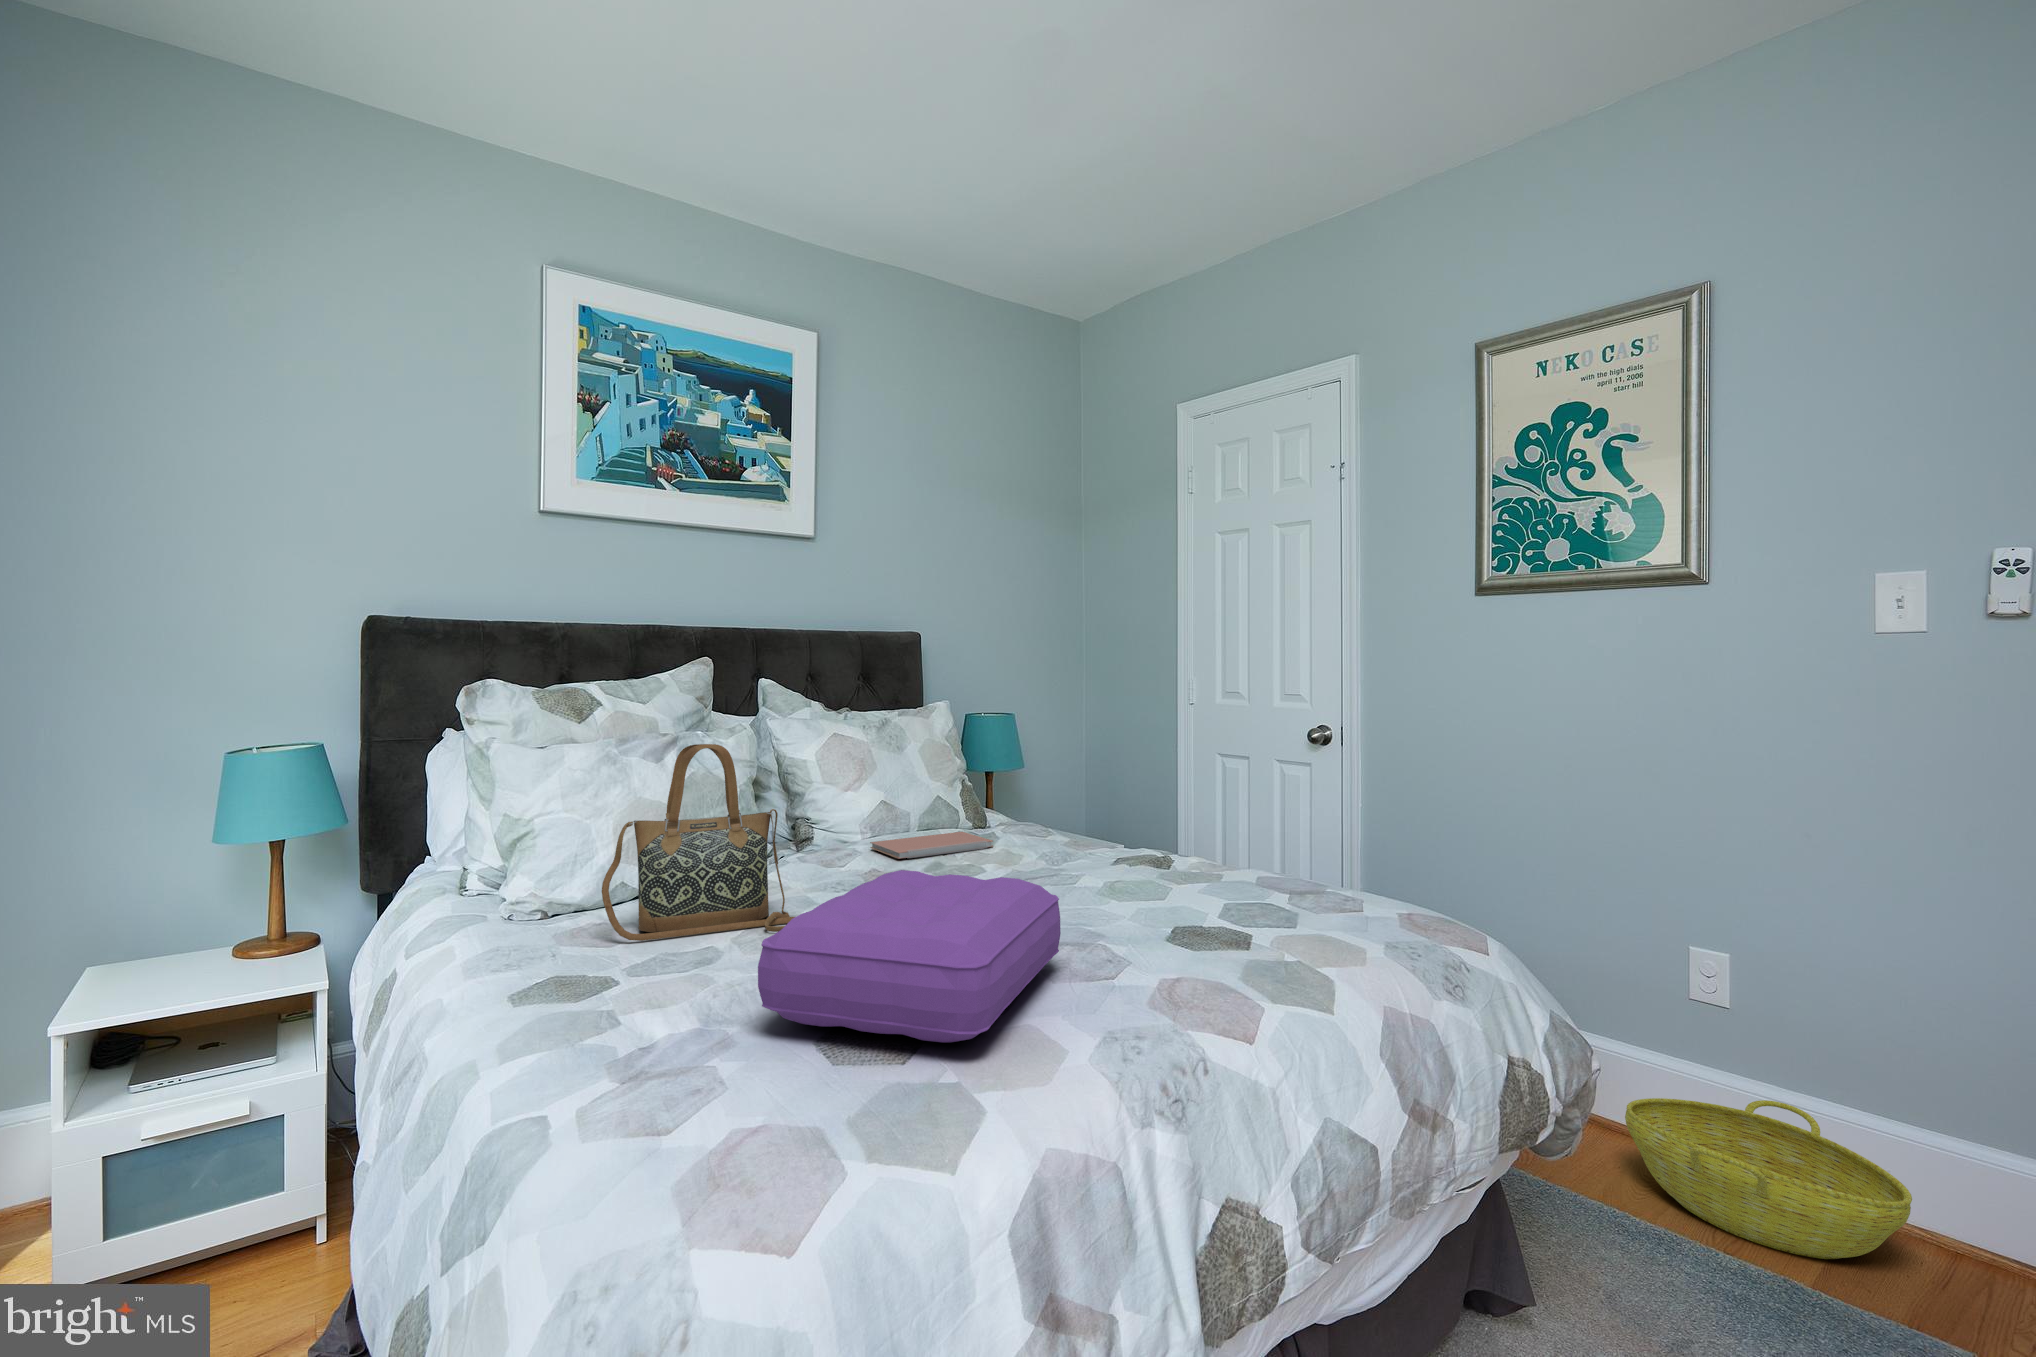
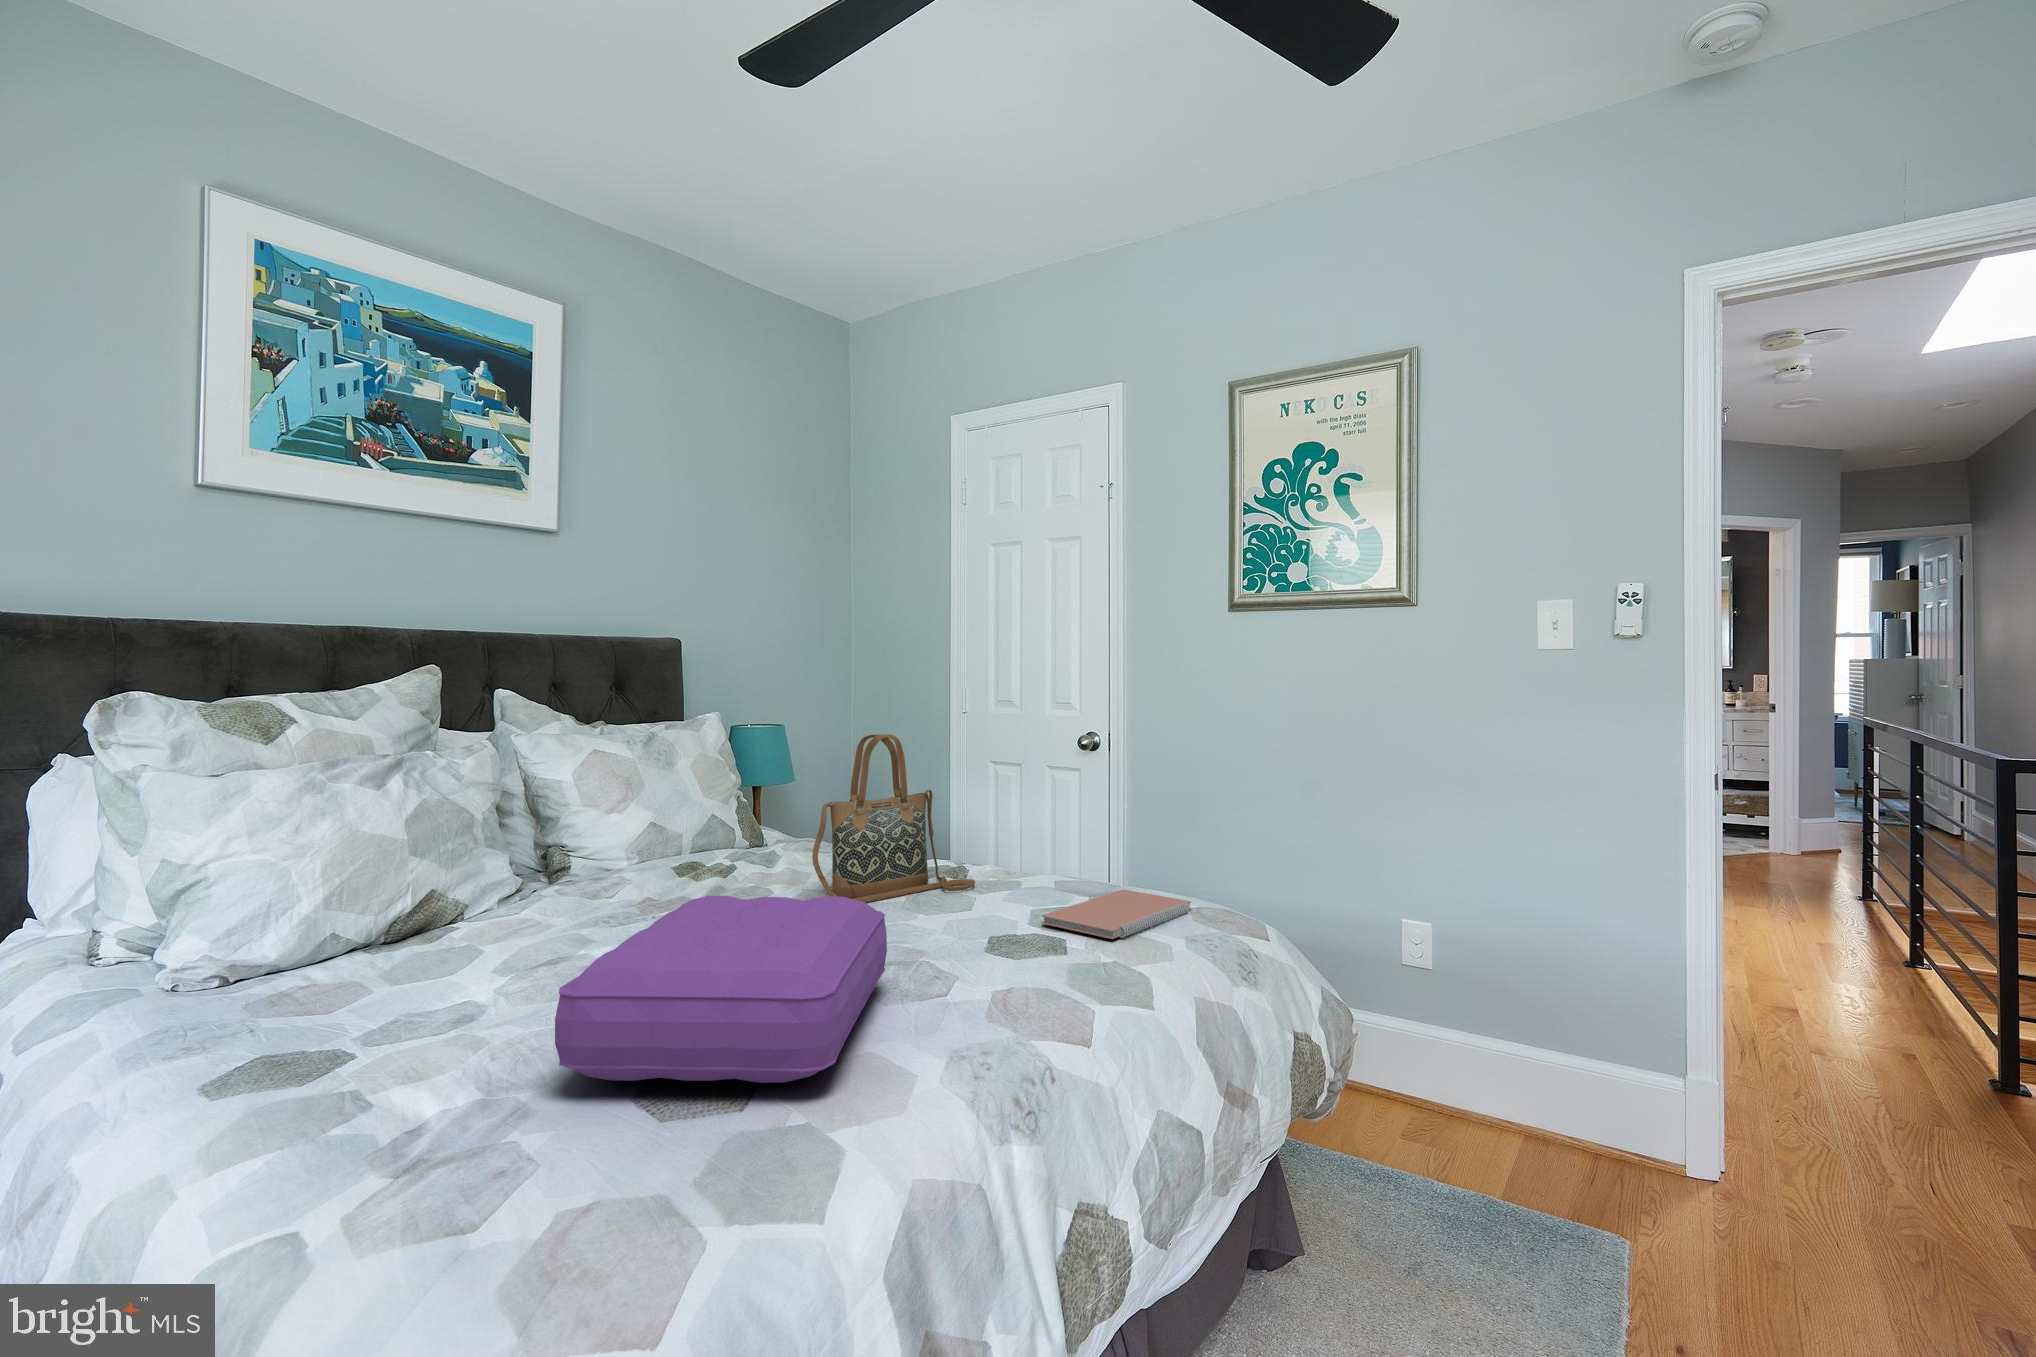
handbag: present [602,744,795,941] -> present [812,734,975,902]
notebook: present [870,832,993,859] -> present [1041,889,1191,939]
basket: present [1625,1098,1912,1259] -> none [1358,1043,1573,1173]

